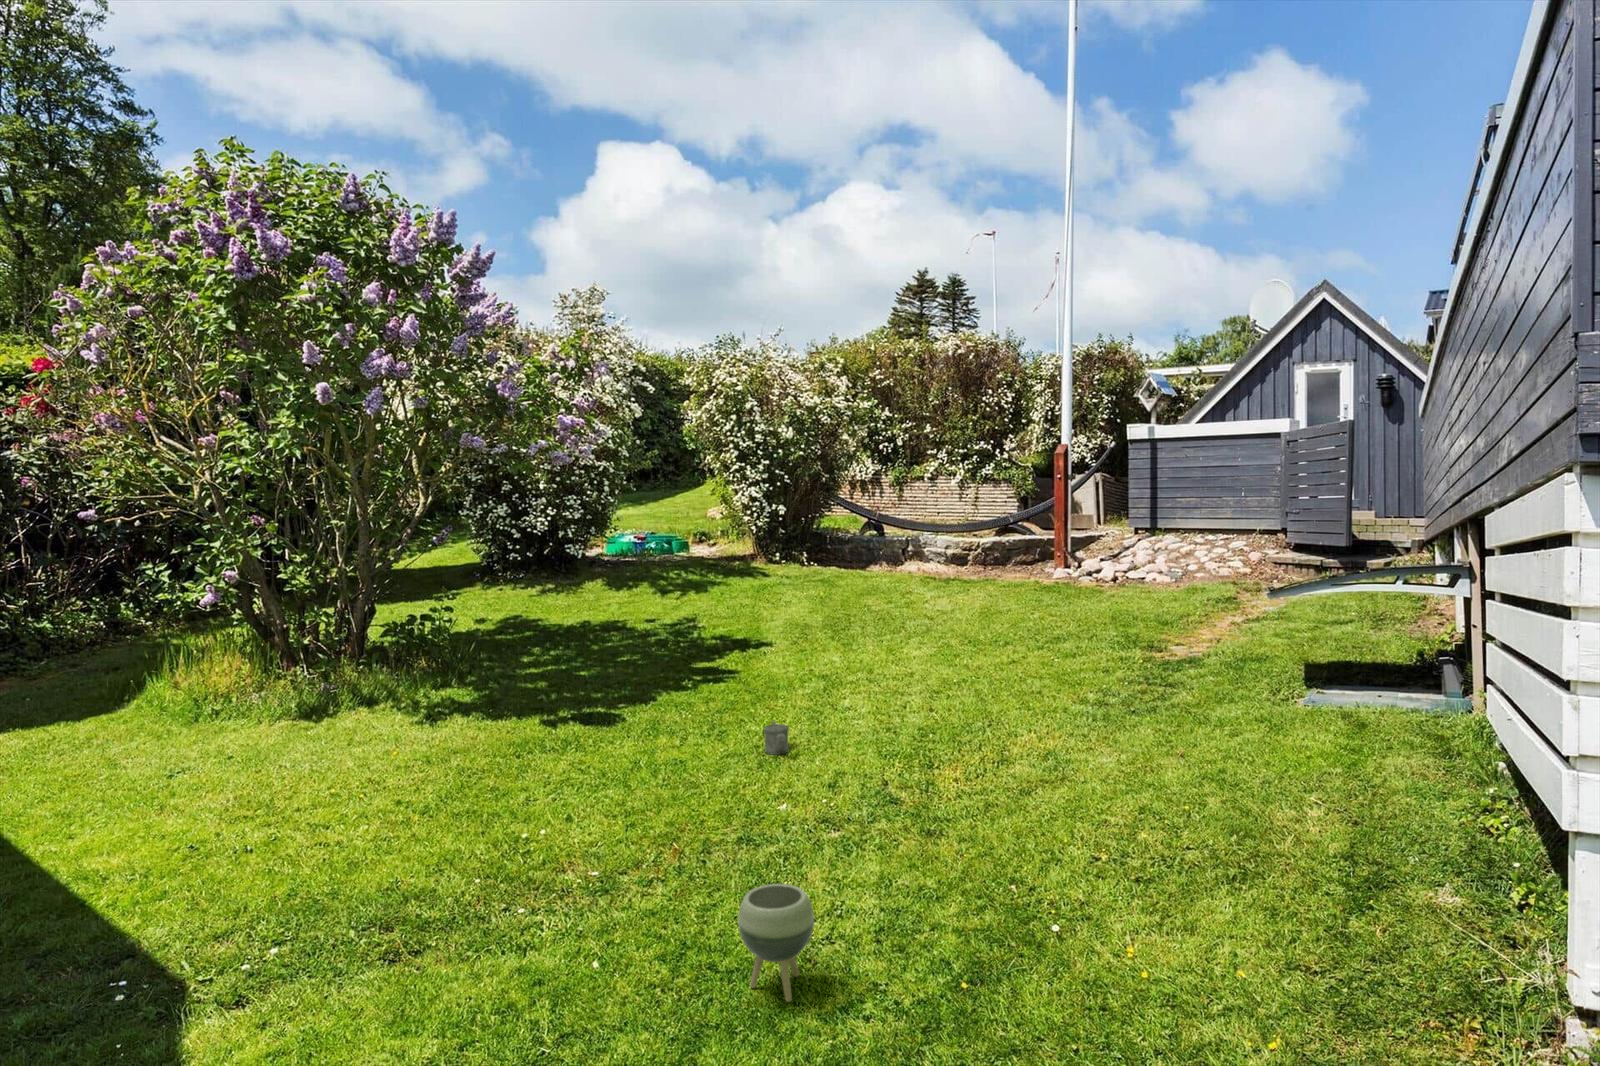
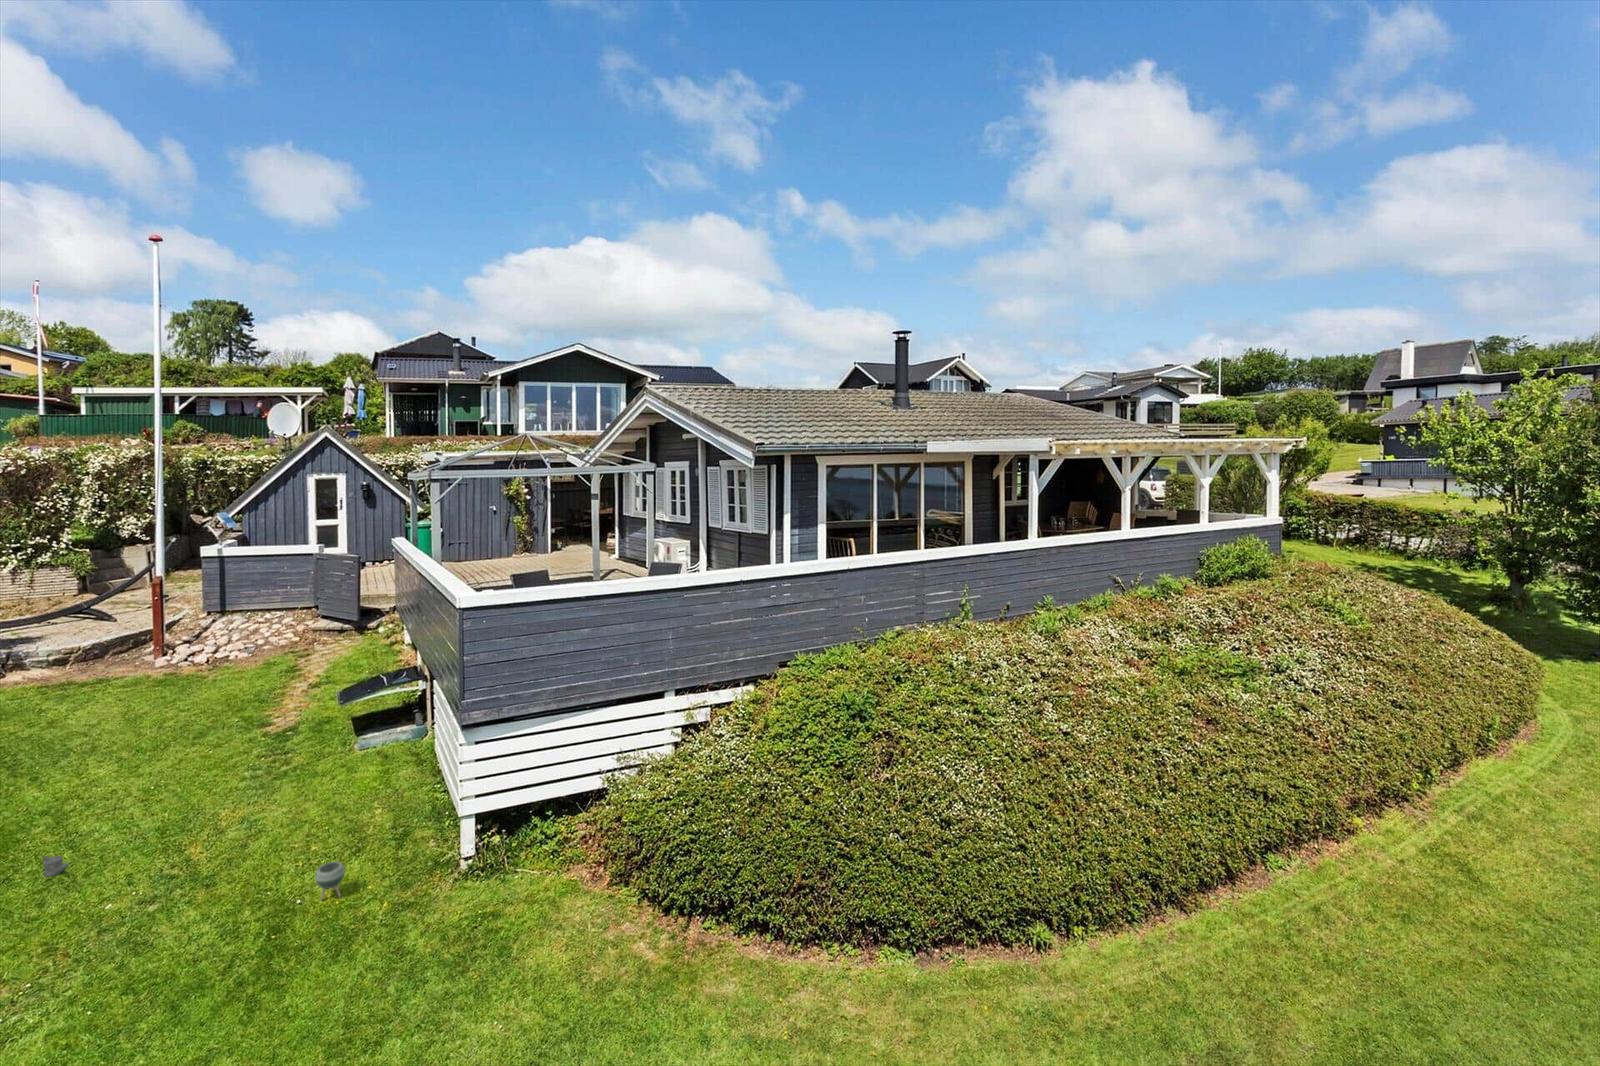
planter: present [738,884,814,1002] -> present [315,862,345,900]

